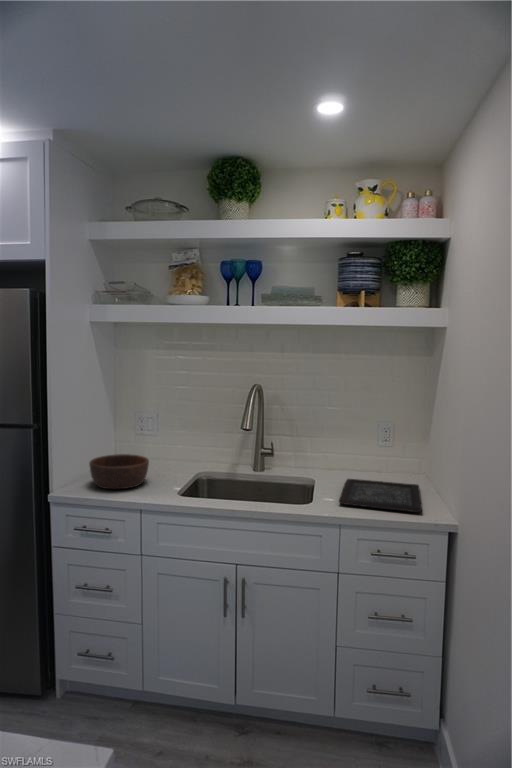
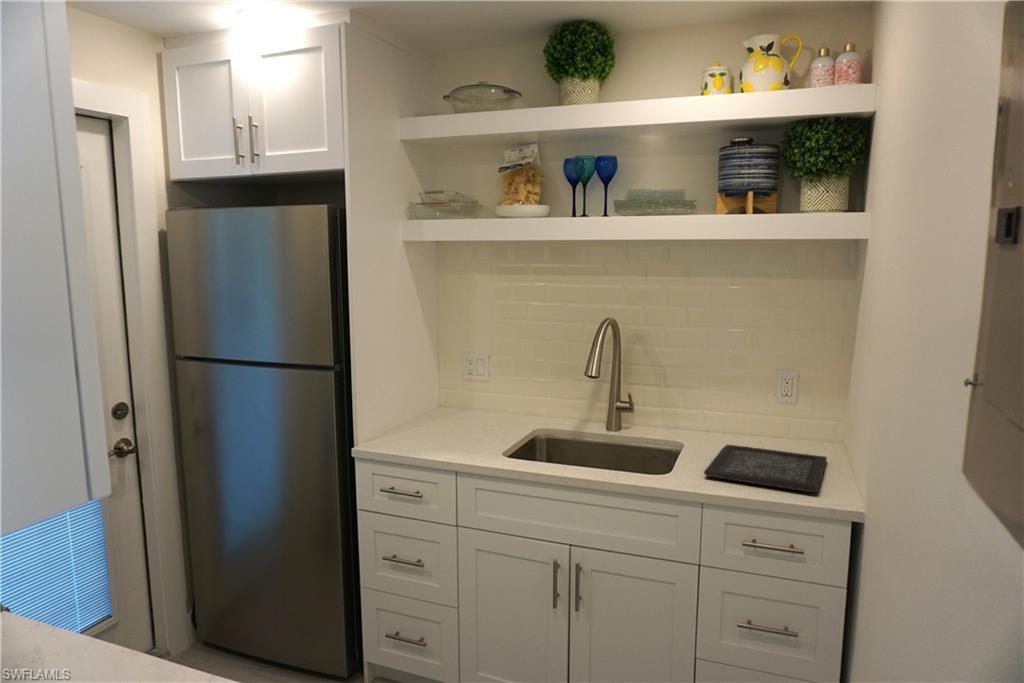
wooden bowl: present [89,454,149,489] -> none [400,403,470,445]

